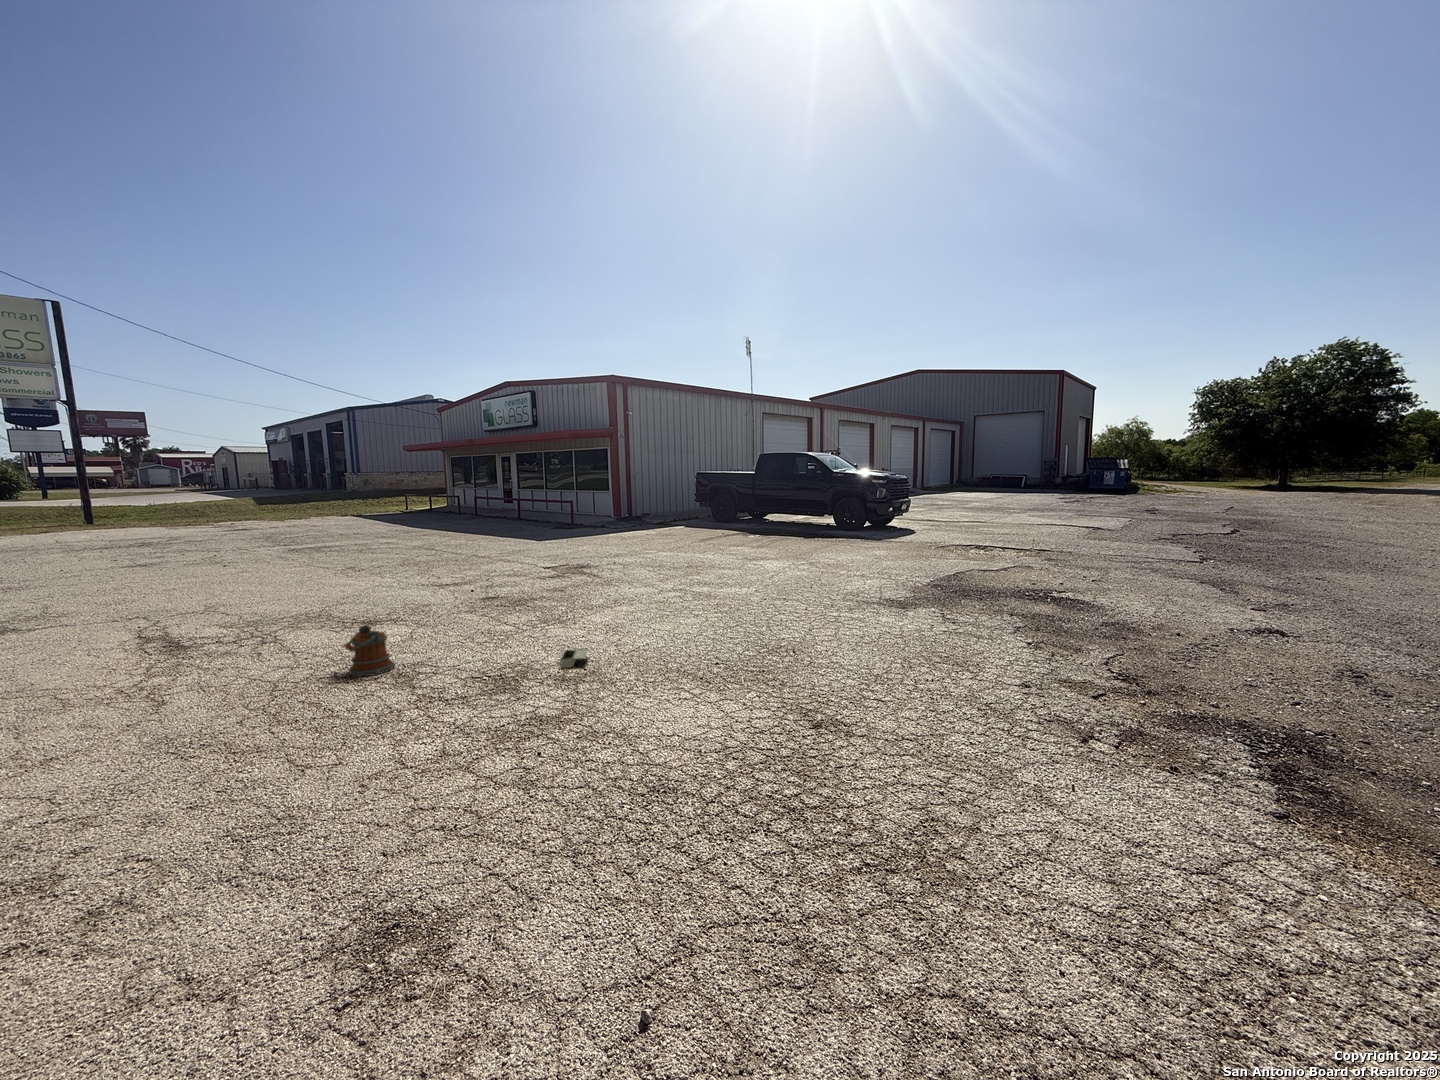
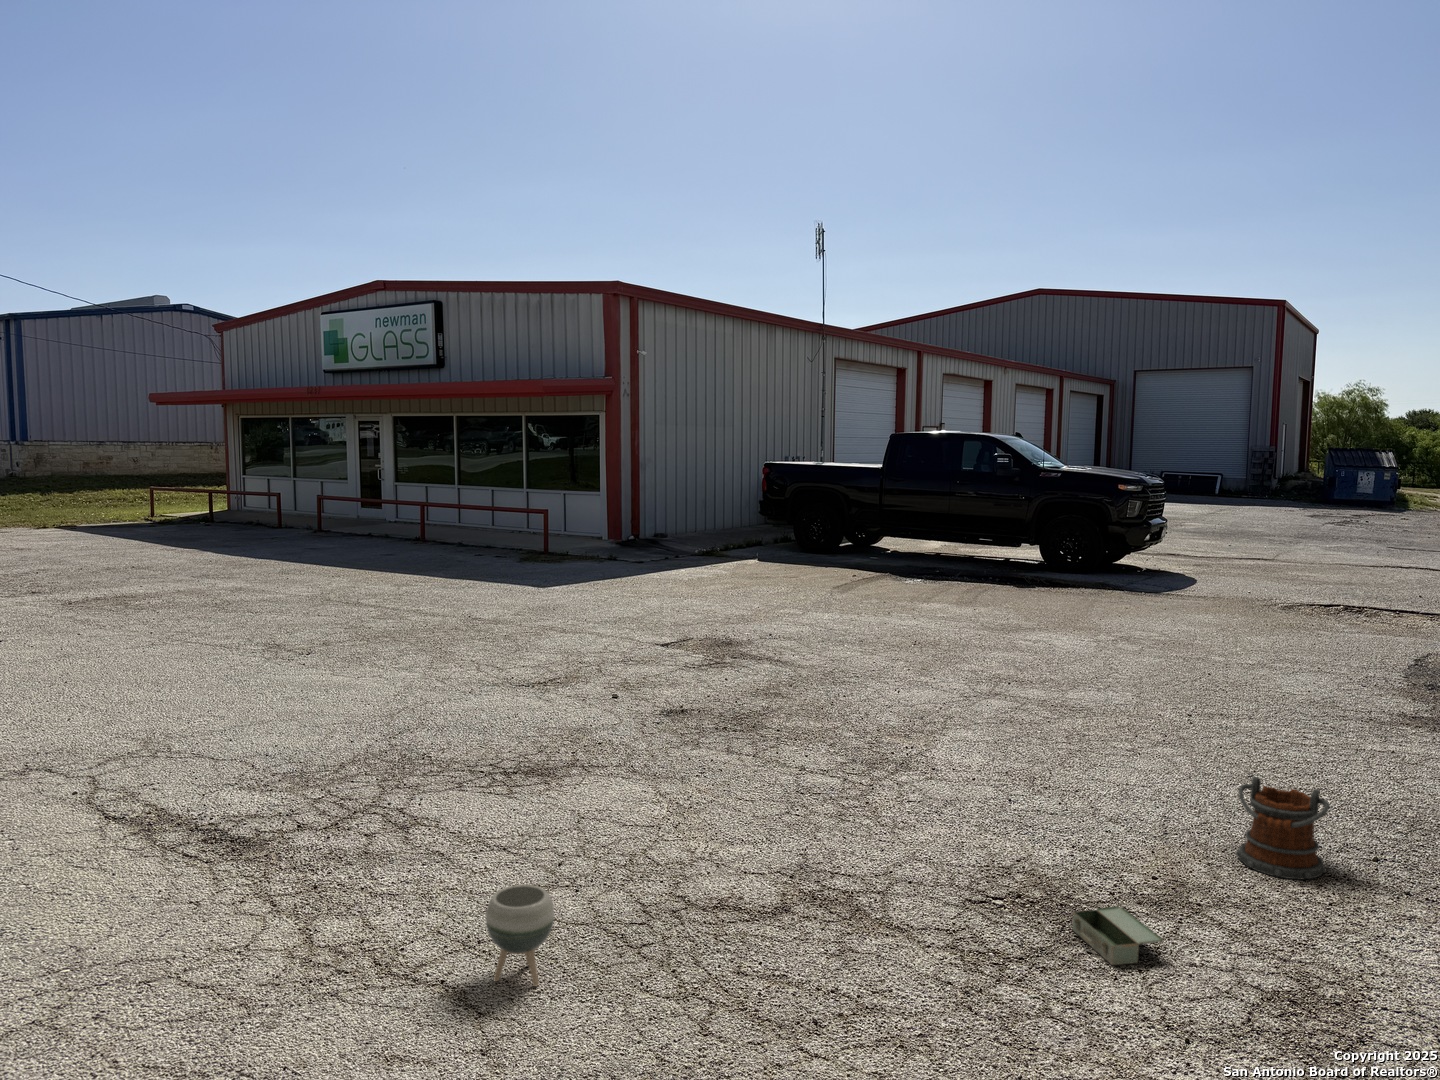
bucket: present [345,625,395,676] -> present [1236,777,1330,879]
planter: none [304,633,336,671] -> present [486,885,555,986]

